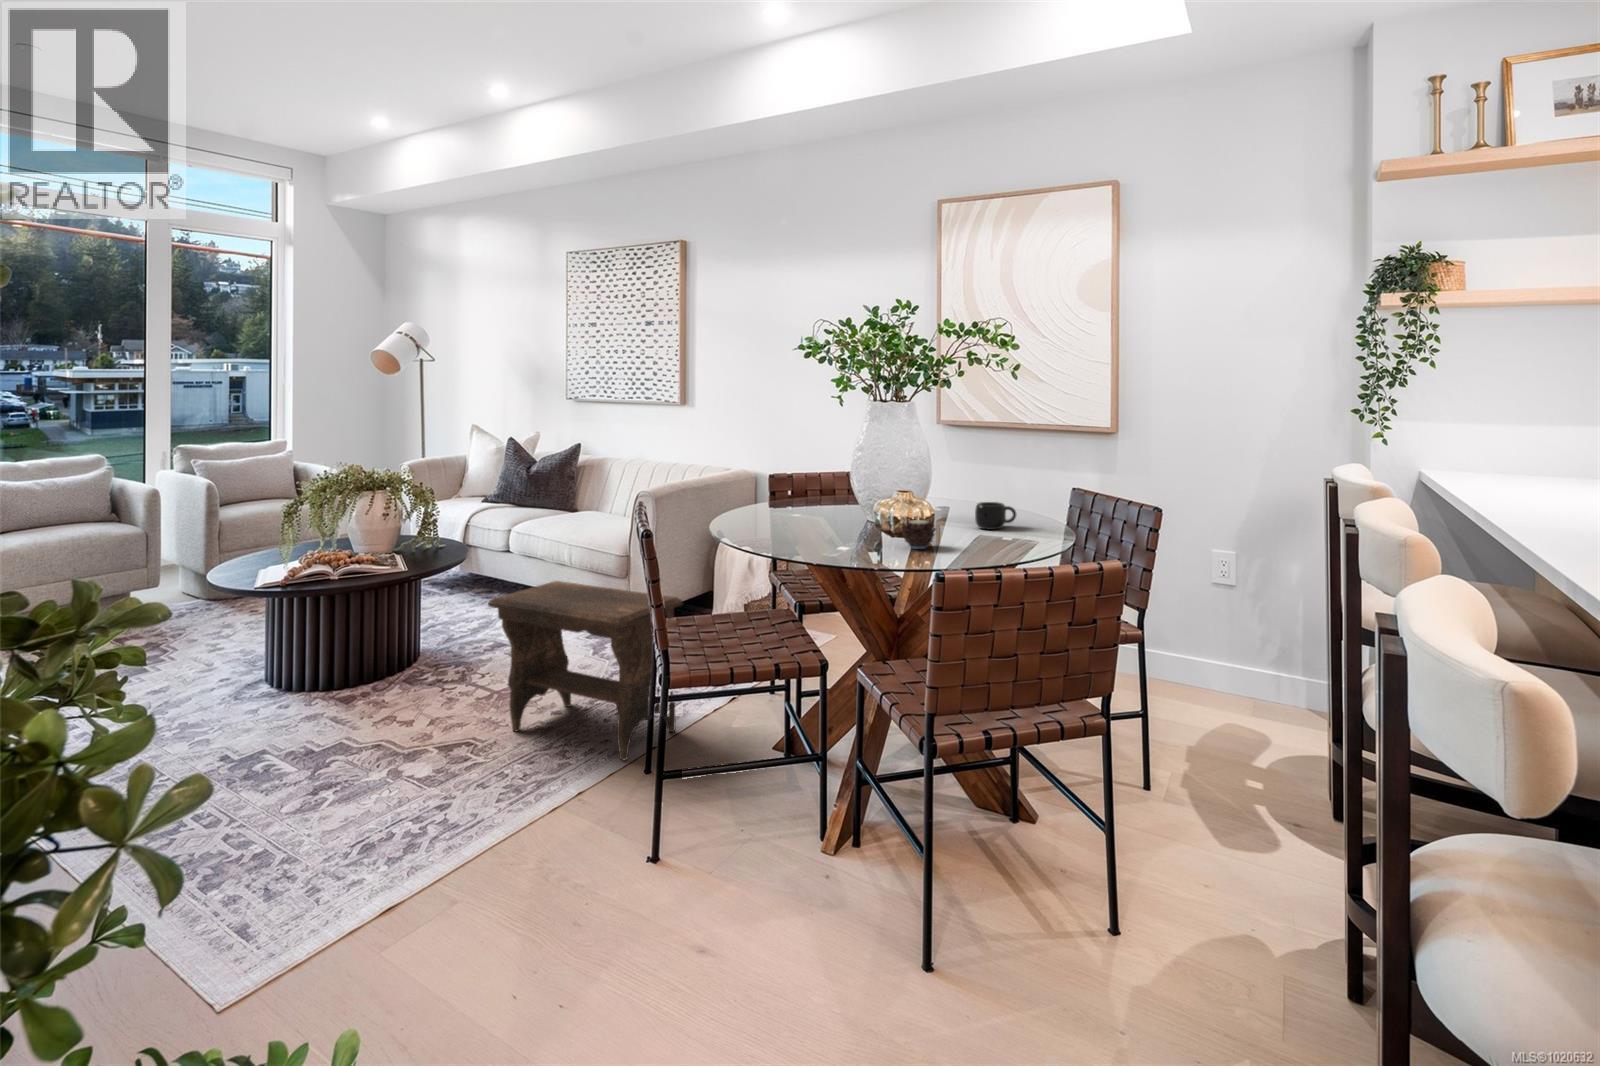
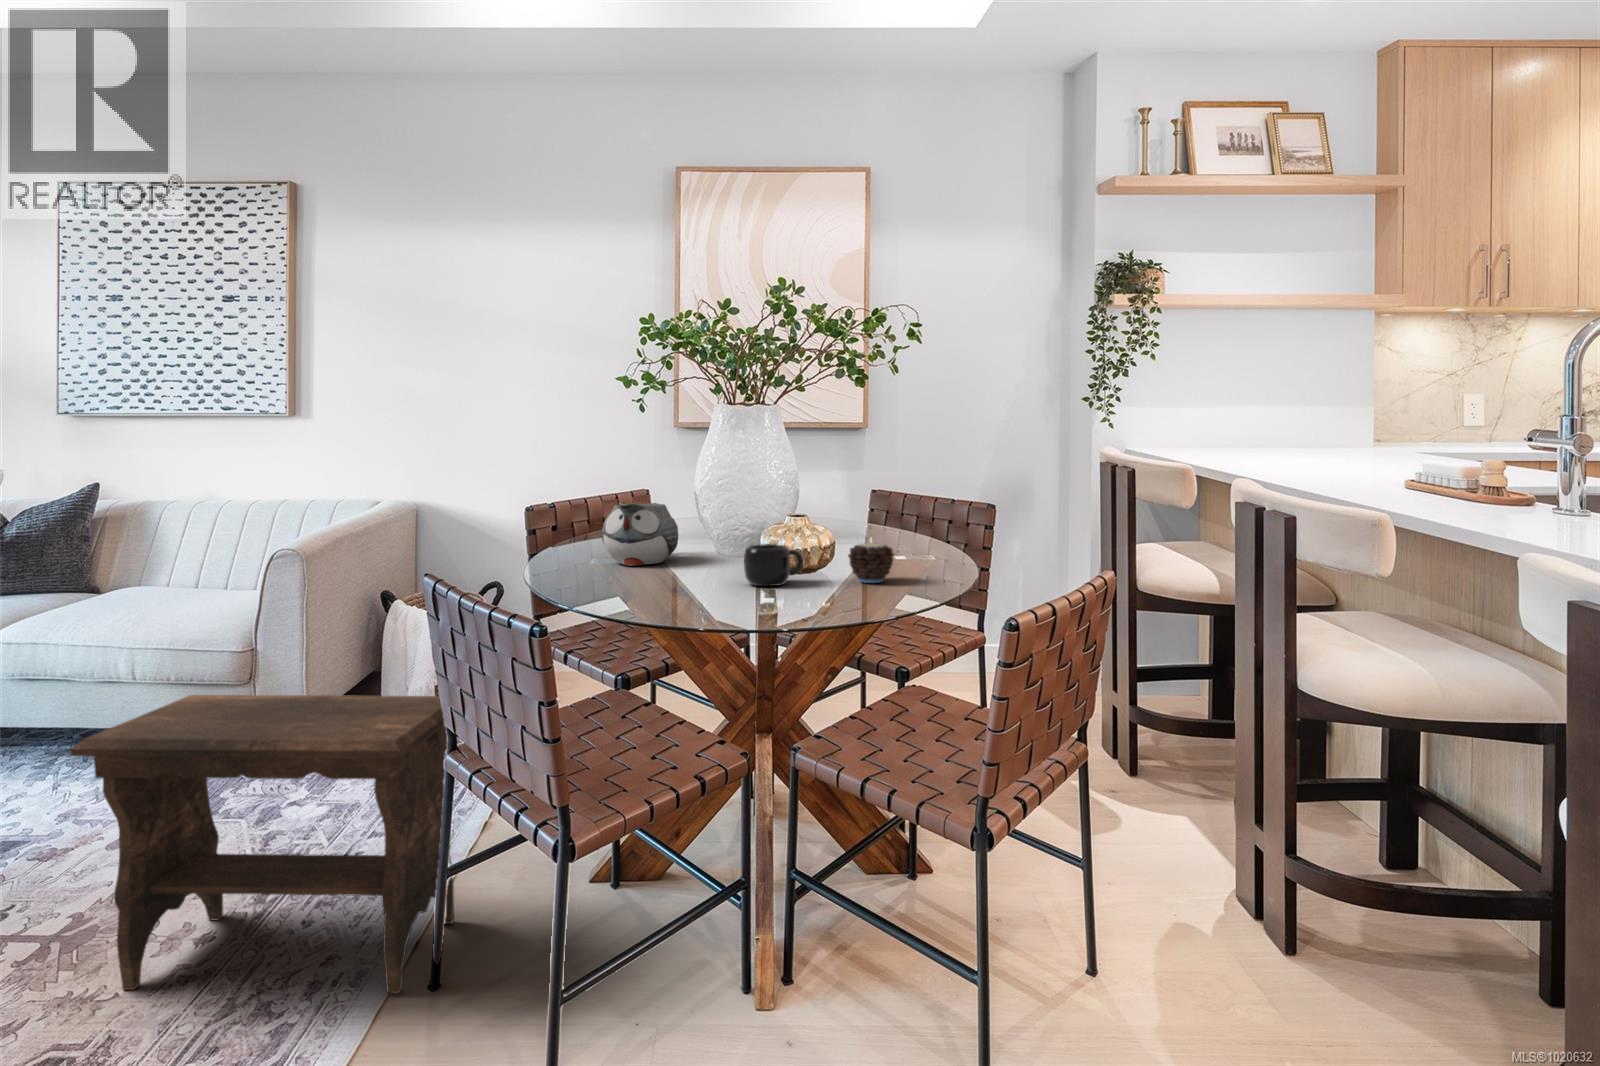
teapot: none [781,479,832,523] -> present [602,502,678,566]
mug: present [975,502,1016,529] -> present [744,544,803,586]

